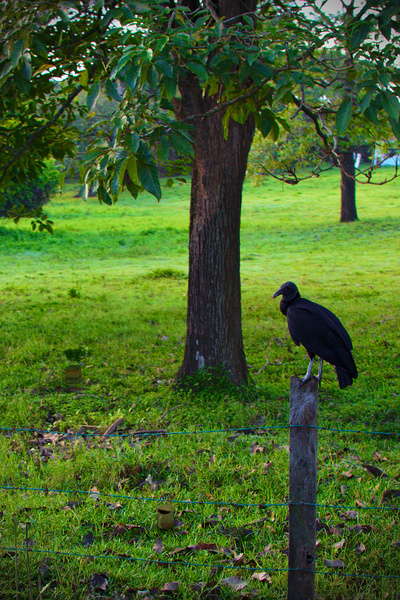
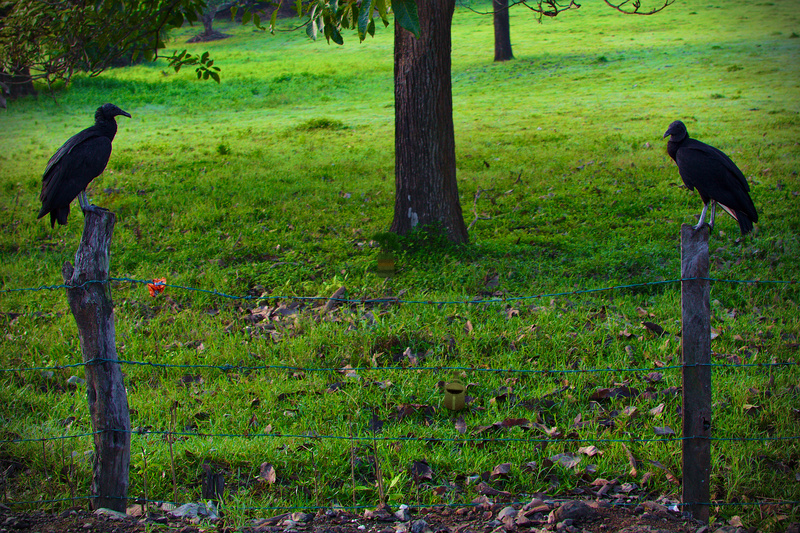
potted tree: present [63,348,84,383] -> present [372,232,401,277]

